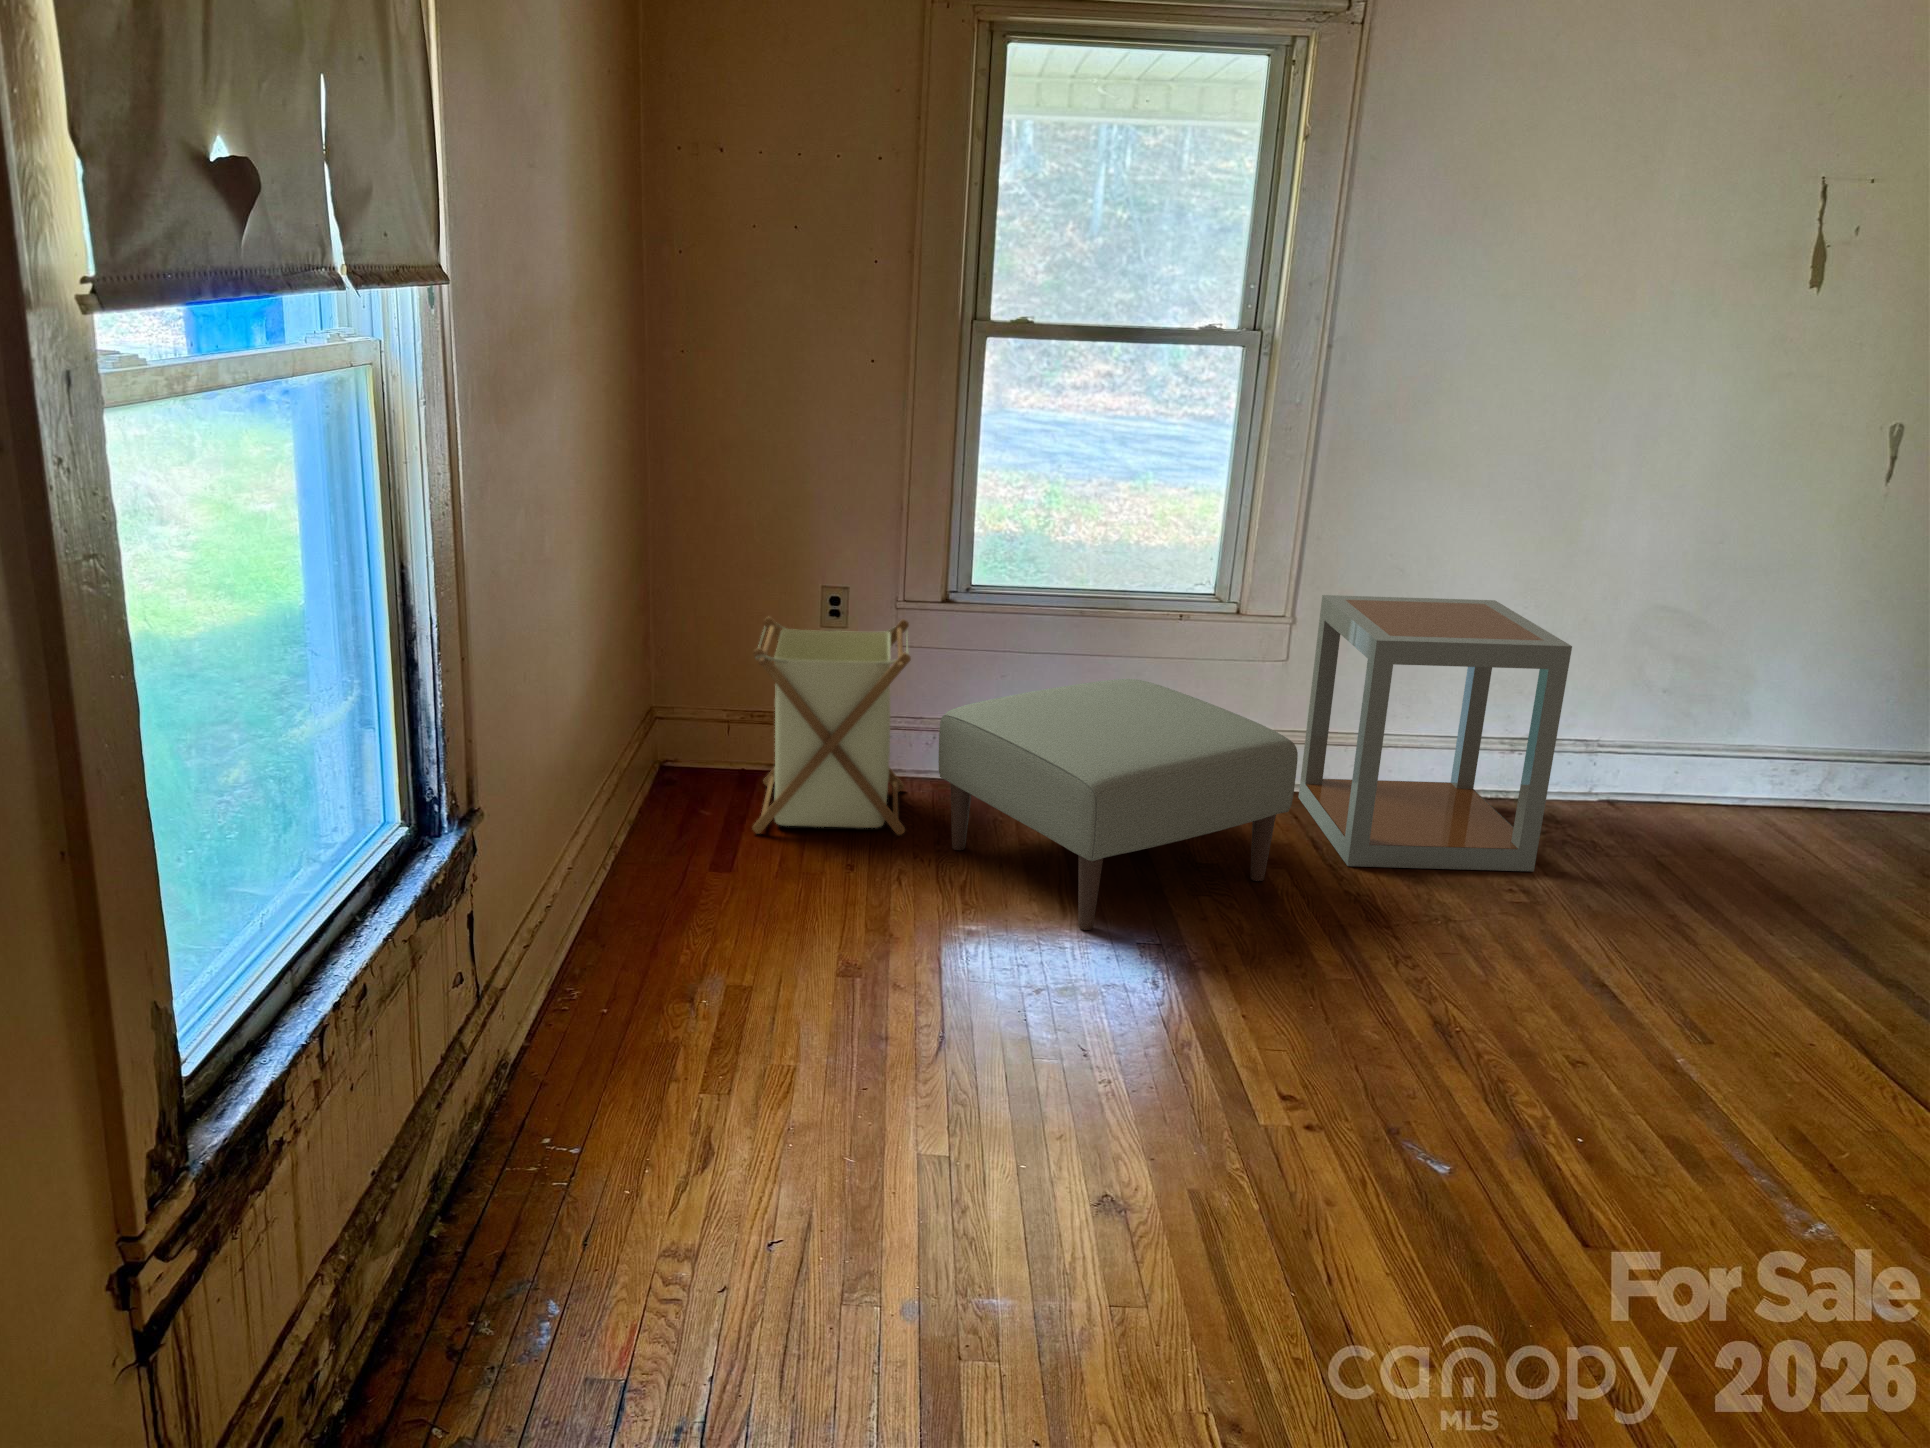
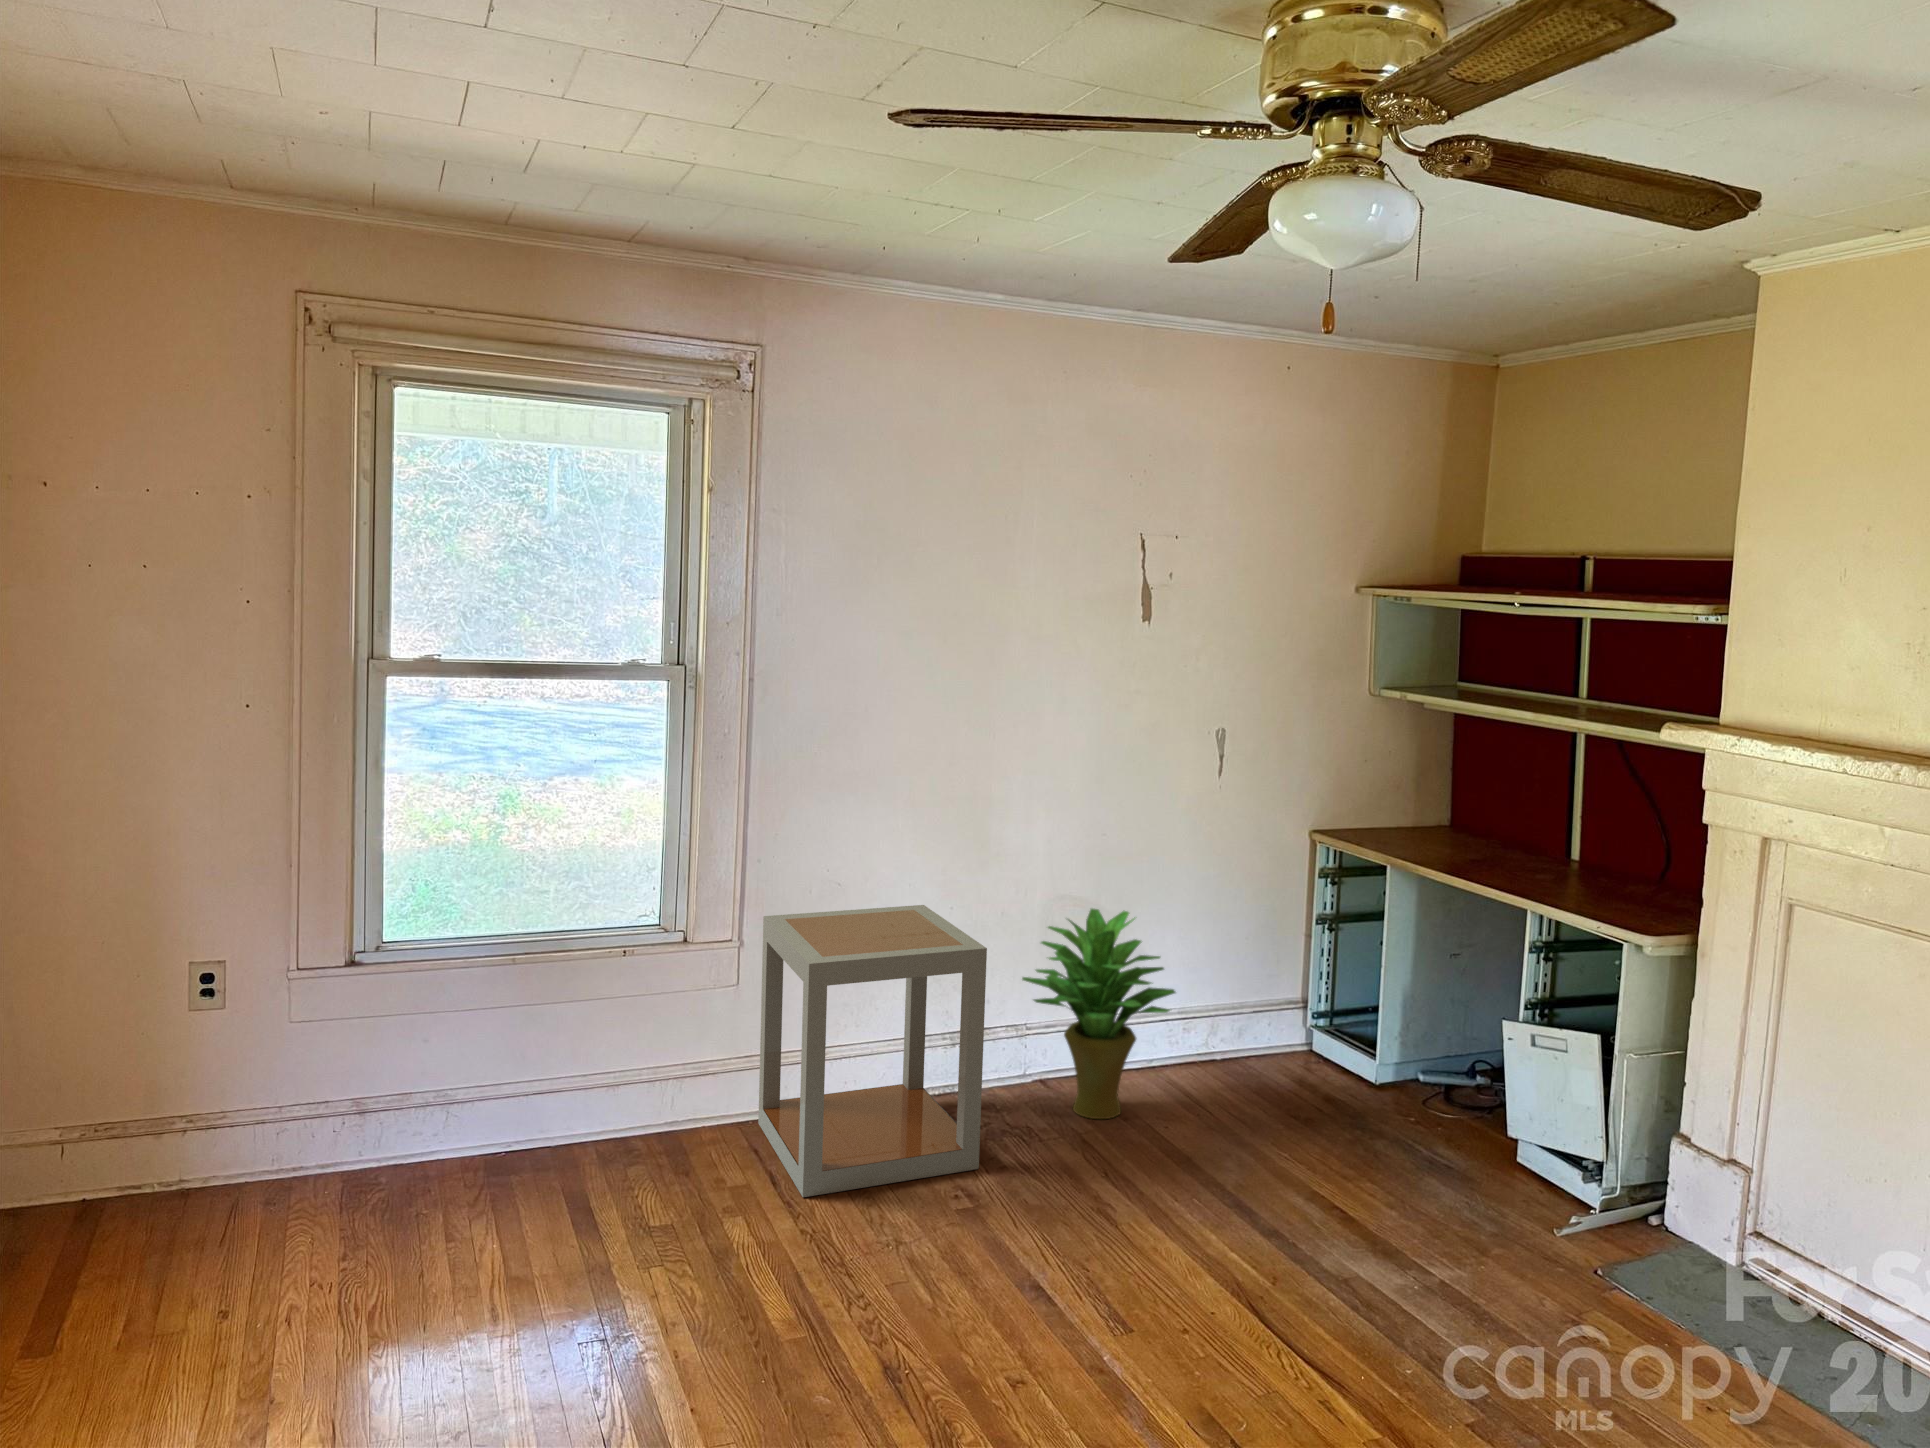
laundry basket: present [752,617,911,835] -> none [73,992,303,1292]
potted plant: none [1601,622,1794,849] -> present [1022,909,1175,1119]
ottoman: present [938,679,1298,930] -> none [331,1027,739,1343]

